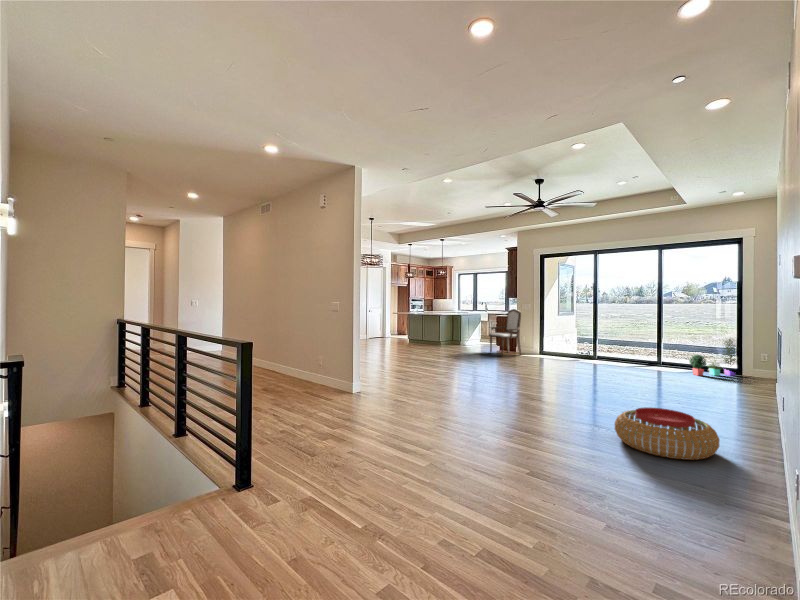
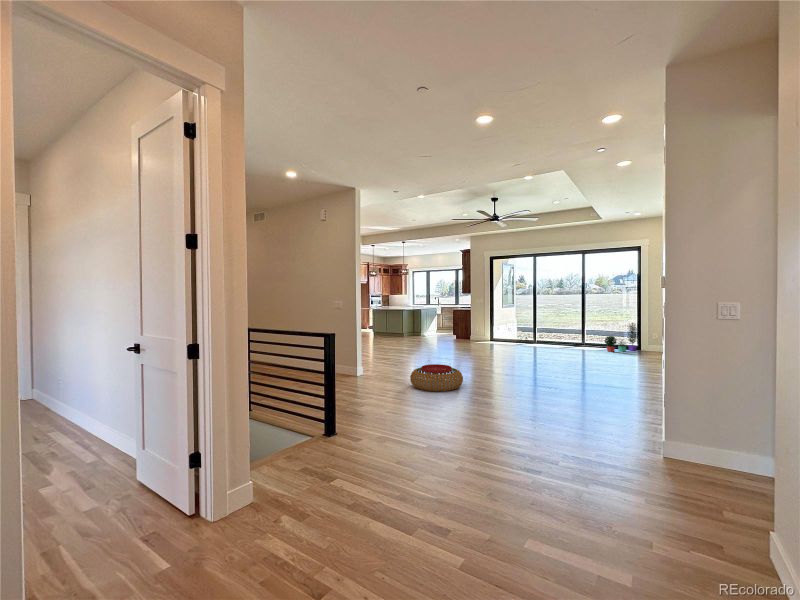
armchair: present [489,309,522,356] -> none [447,303,475,343]
pouf: present [615,408,719,460] -> present [410,364,463,391]

